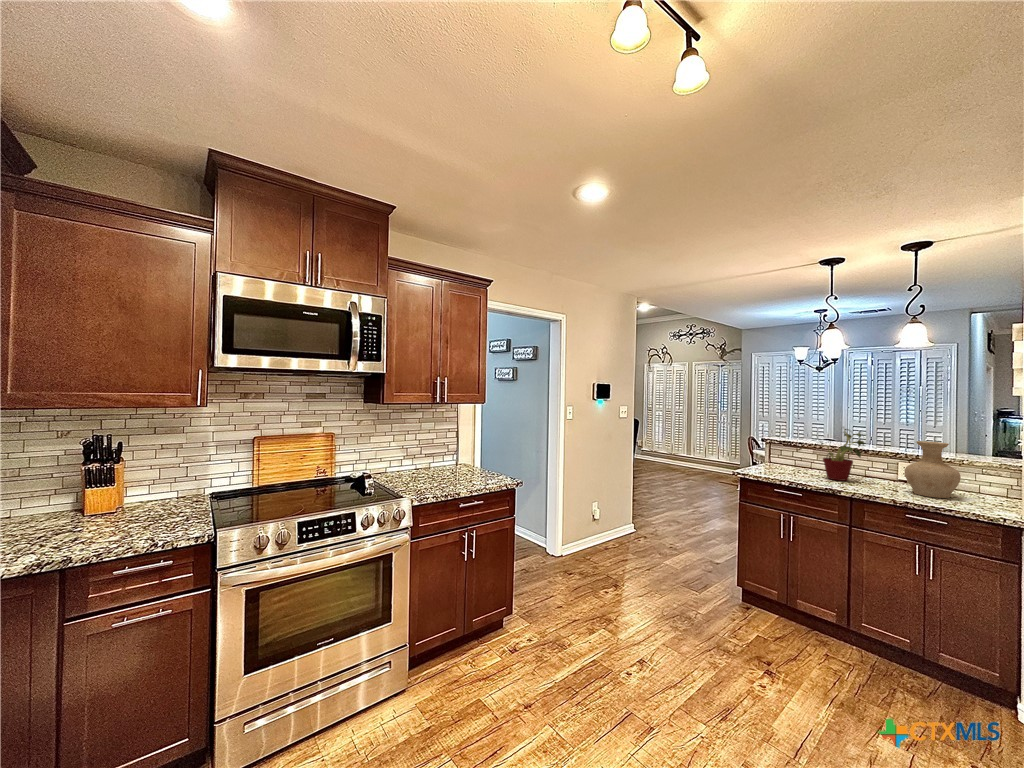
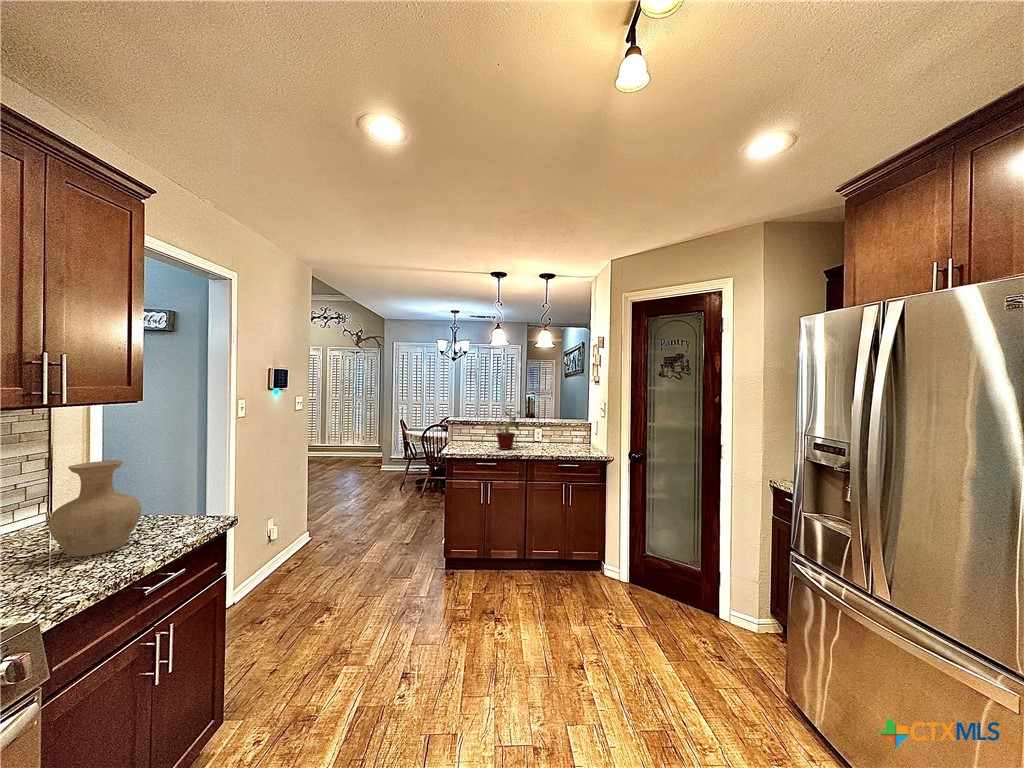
vase: present [905,441,961,498] -> present [49,460,141,557]

